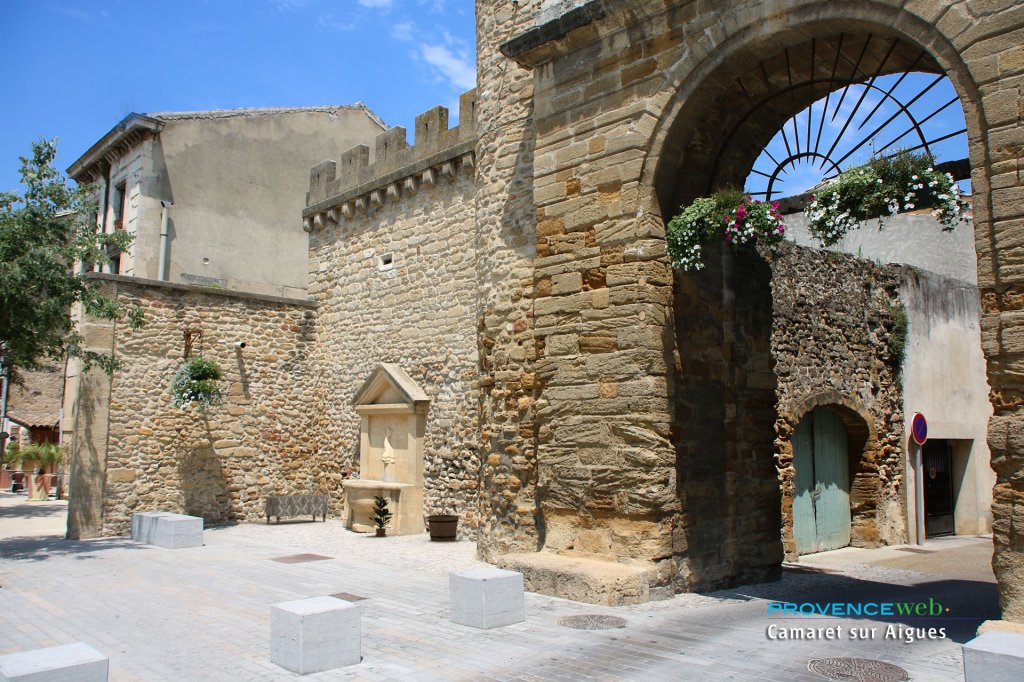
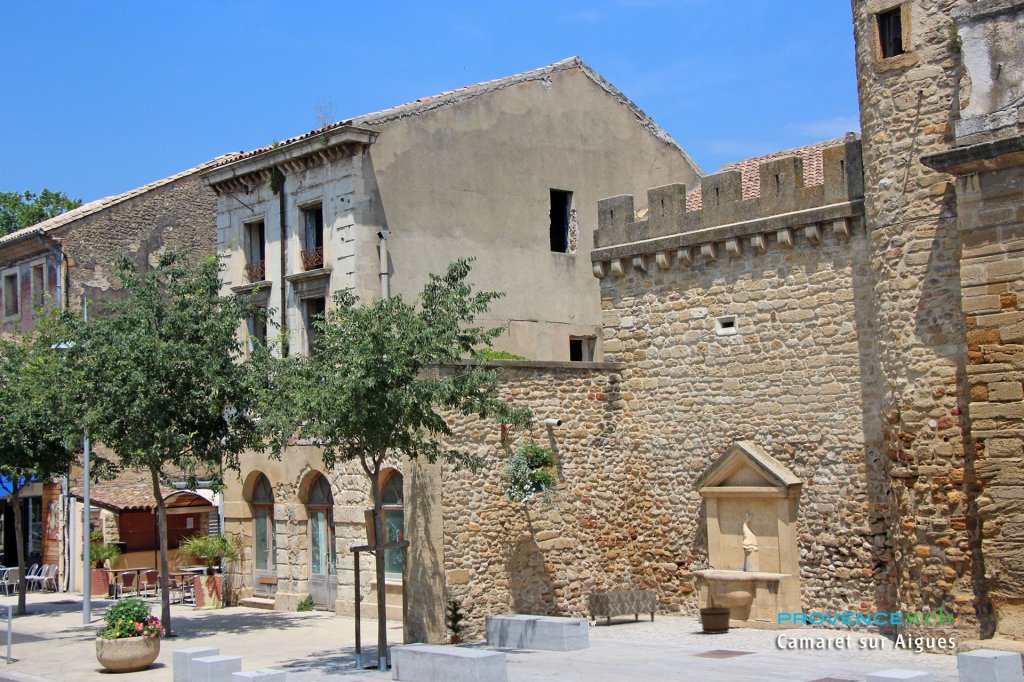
potted plant: present [369,496,393,536] -> present [445,601,467,644]
bucket: present [428,511,458,541] -> present [700,606,730,634]

